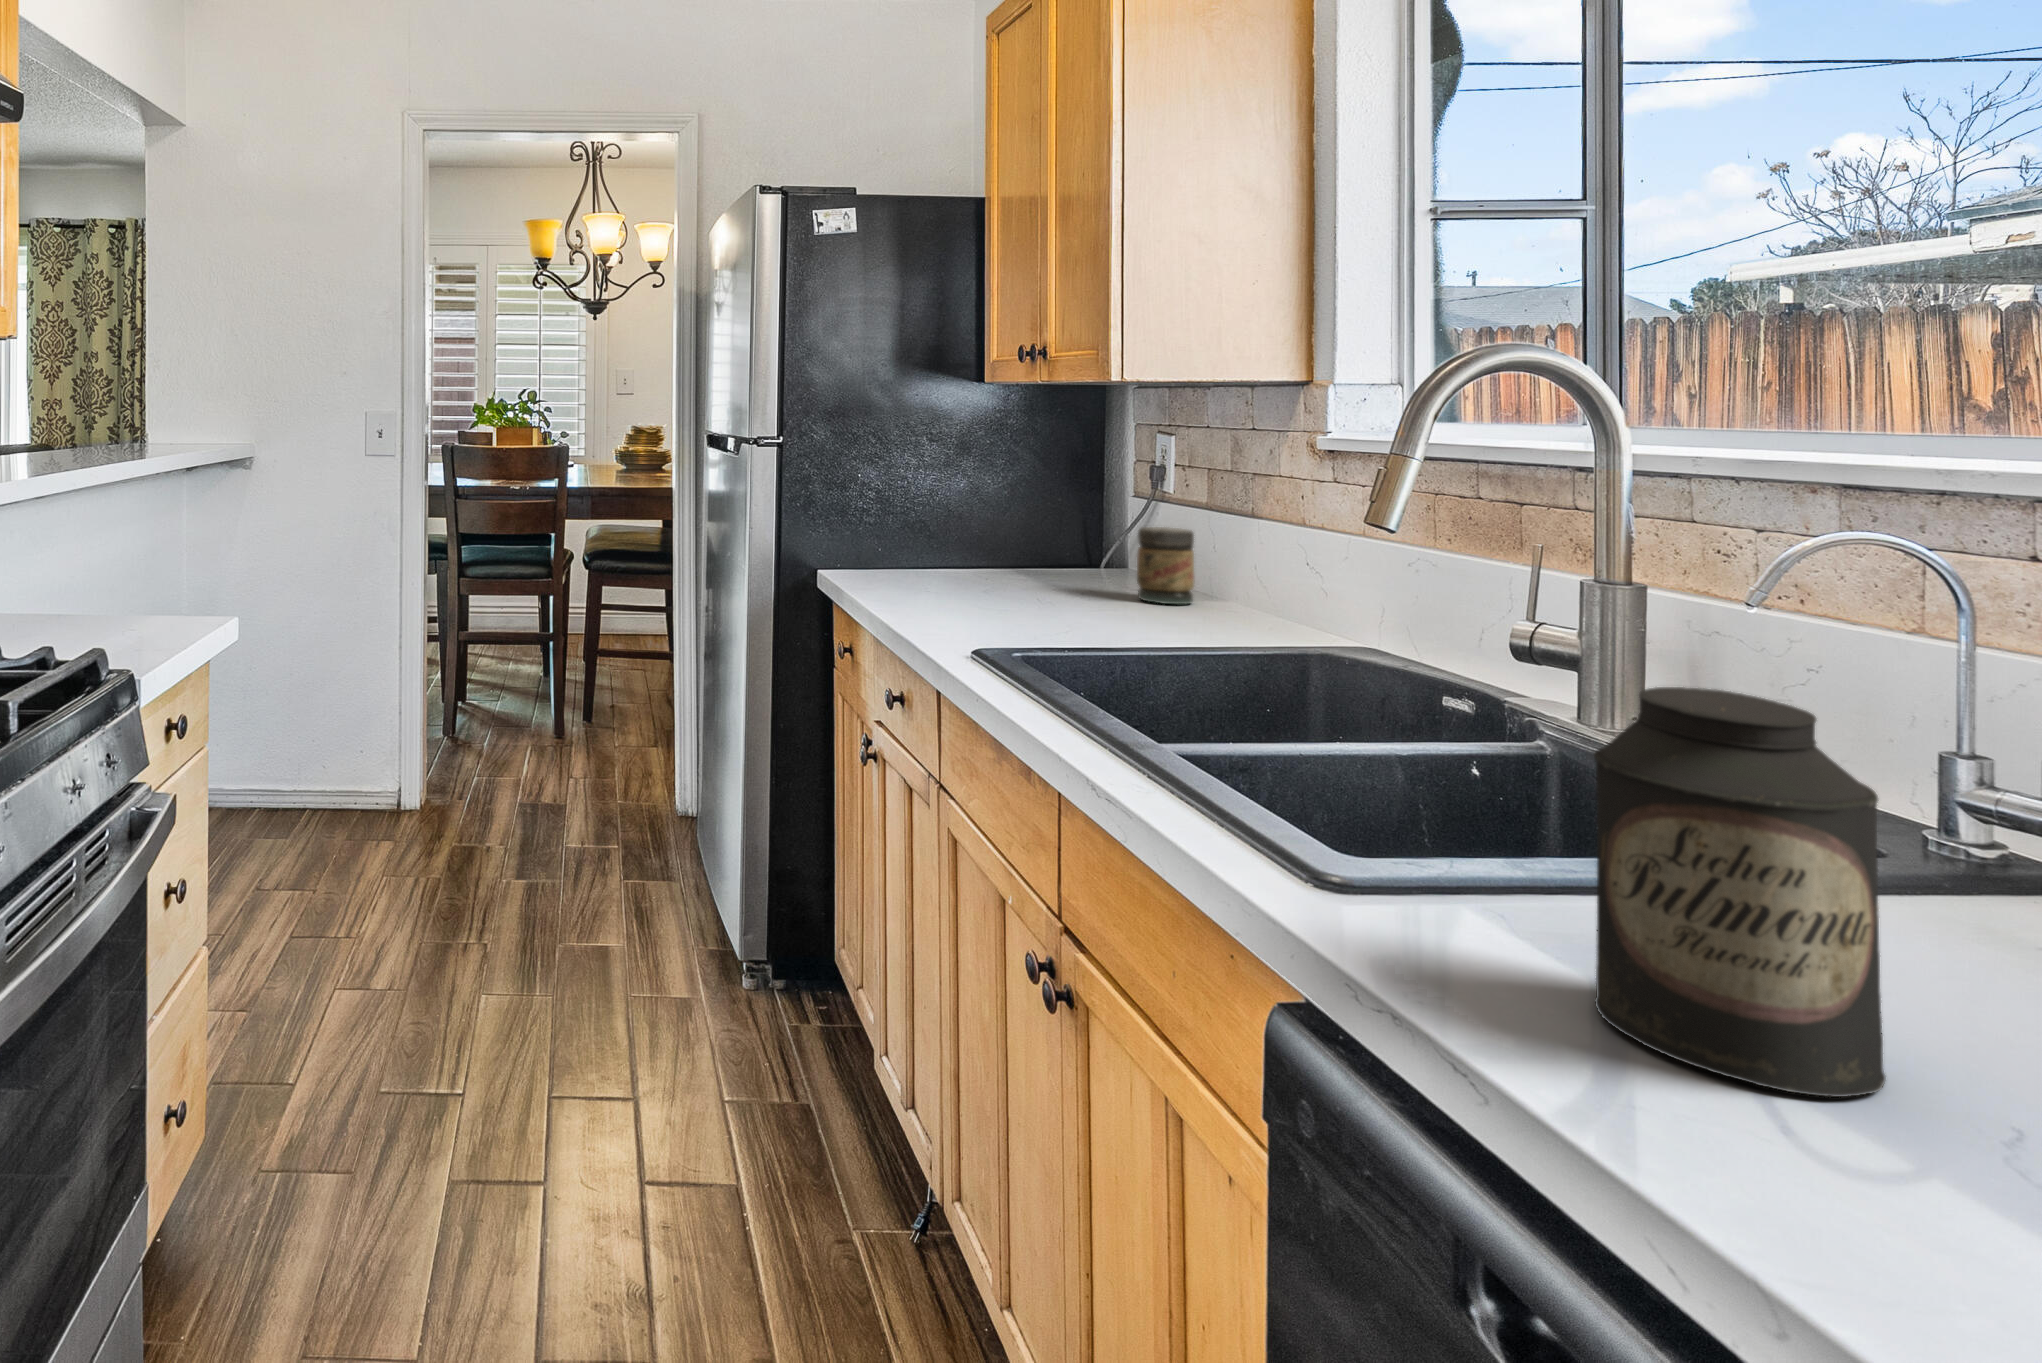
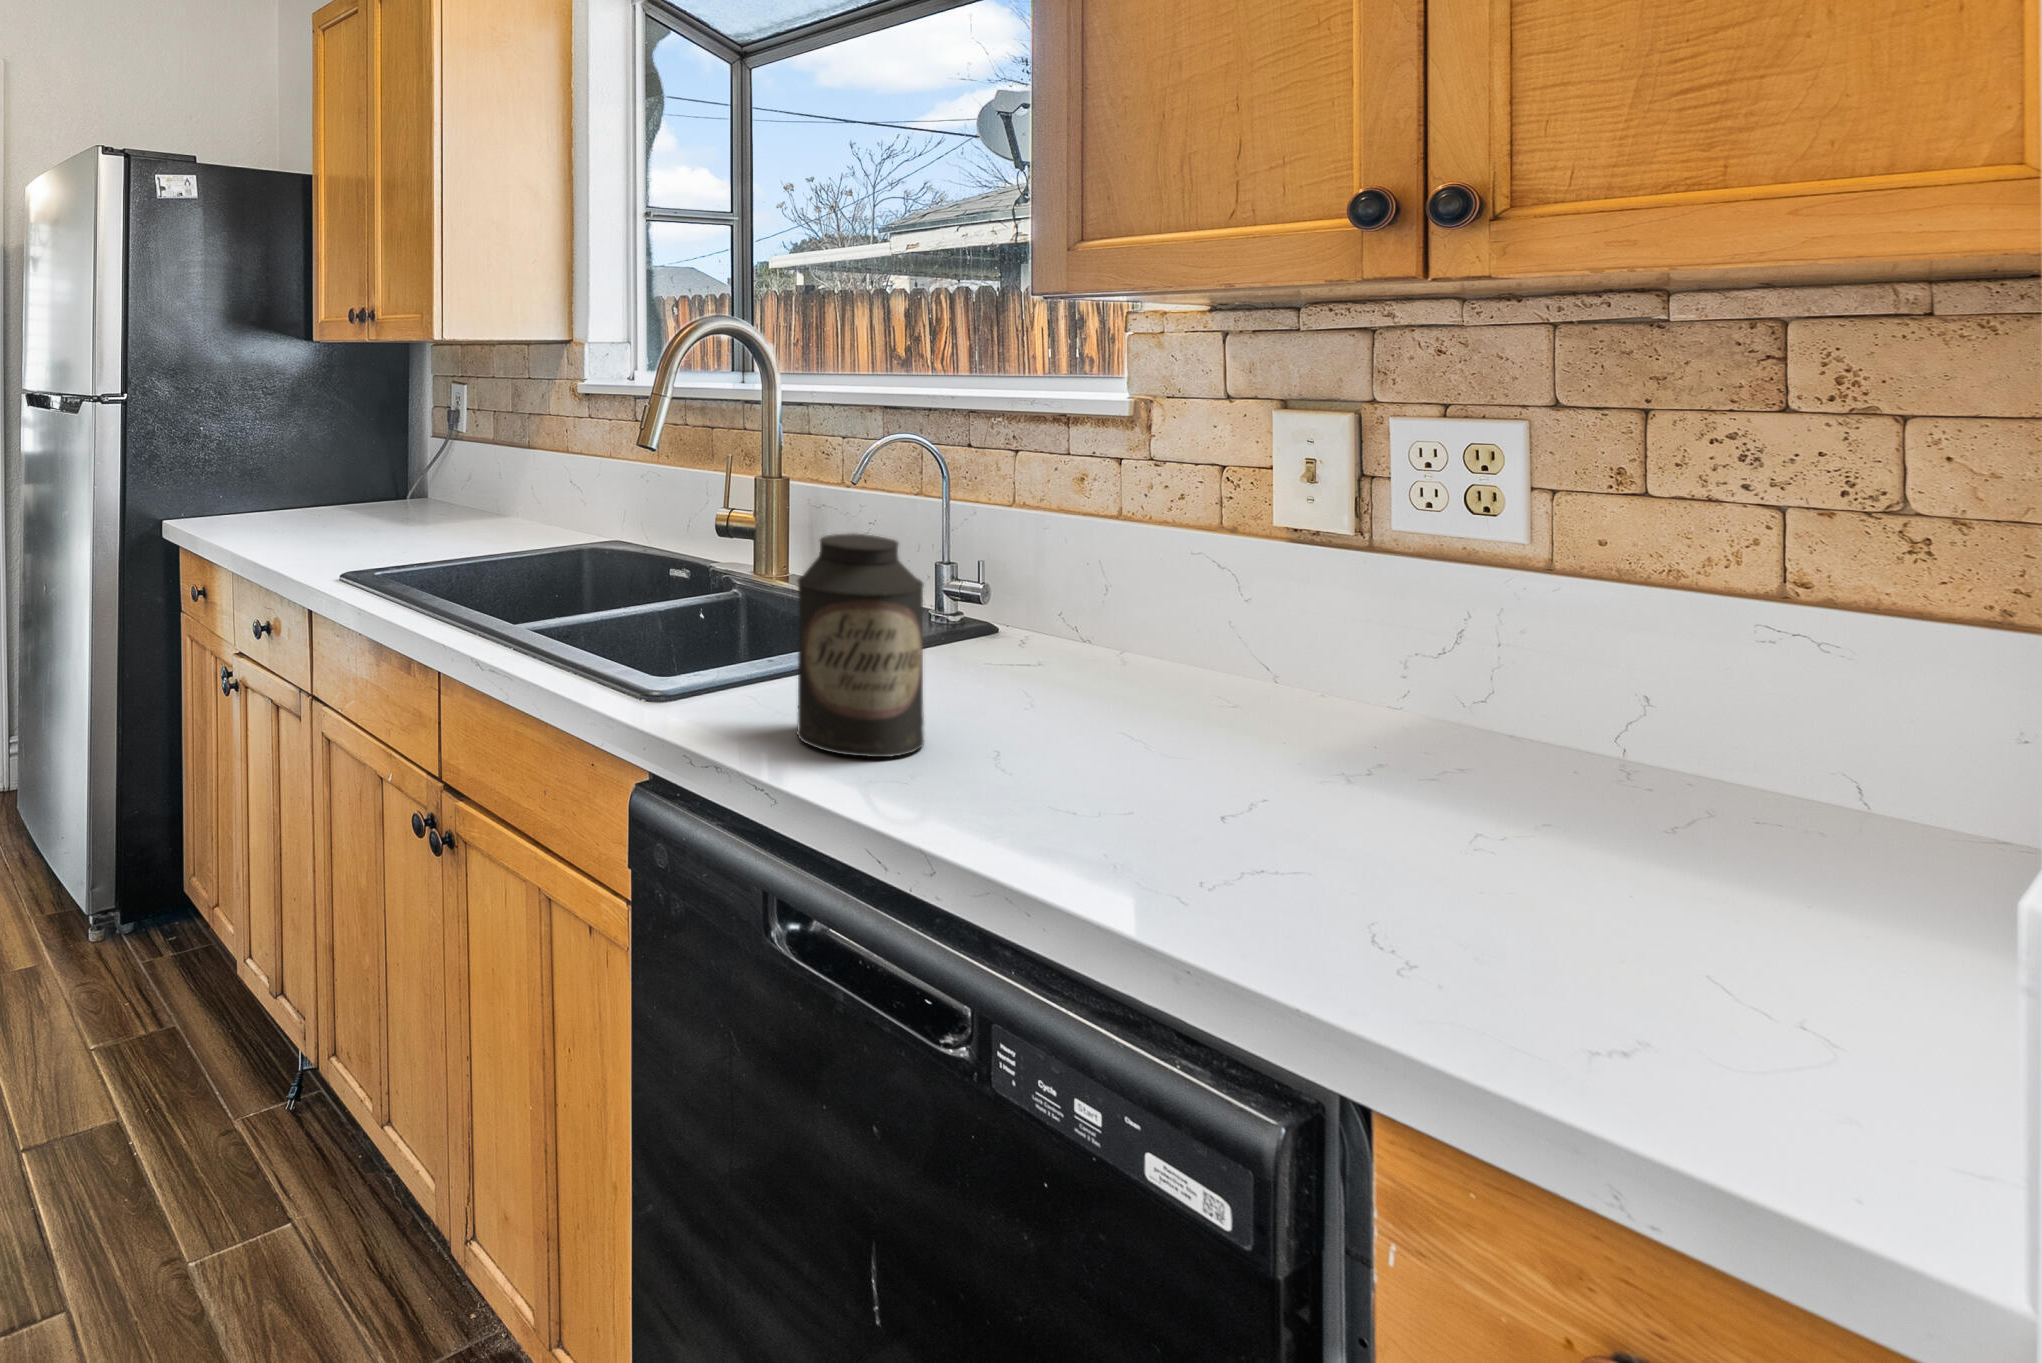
jar: present [1137,527,1194,604] -> none [449,461,492,525]

